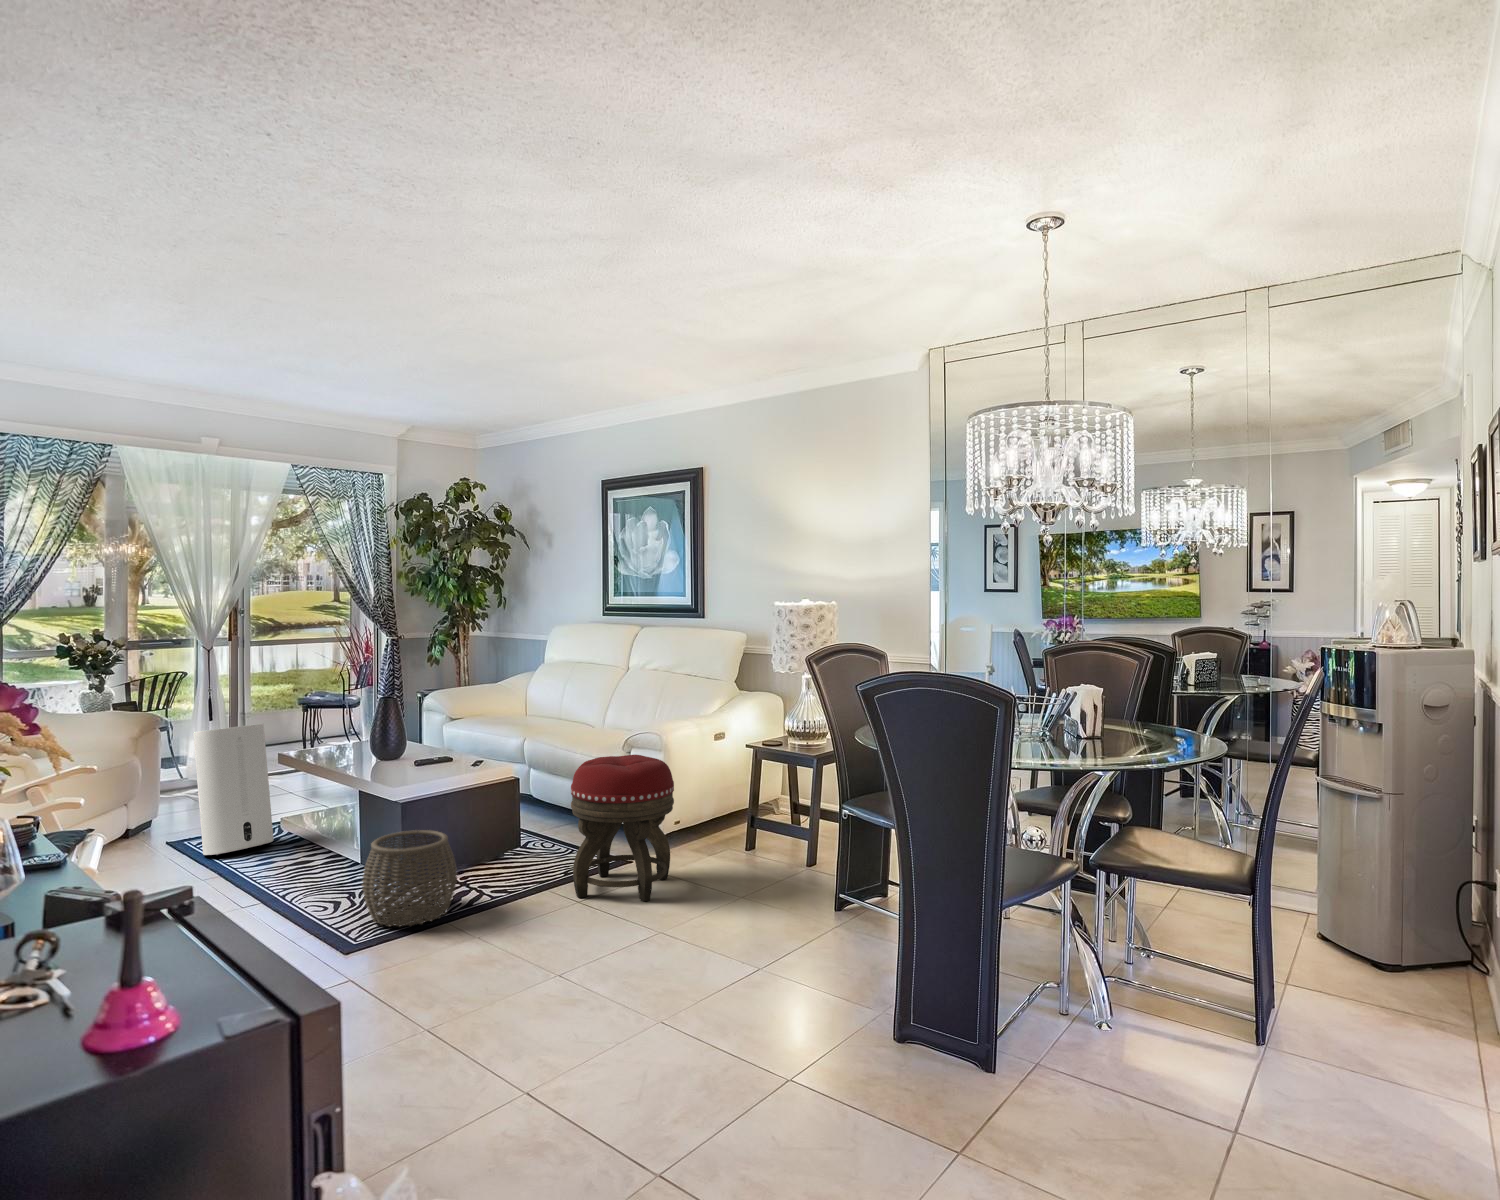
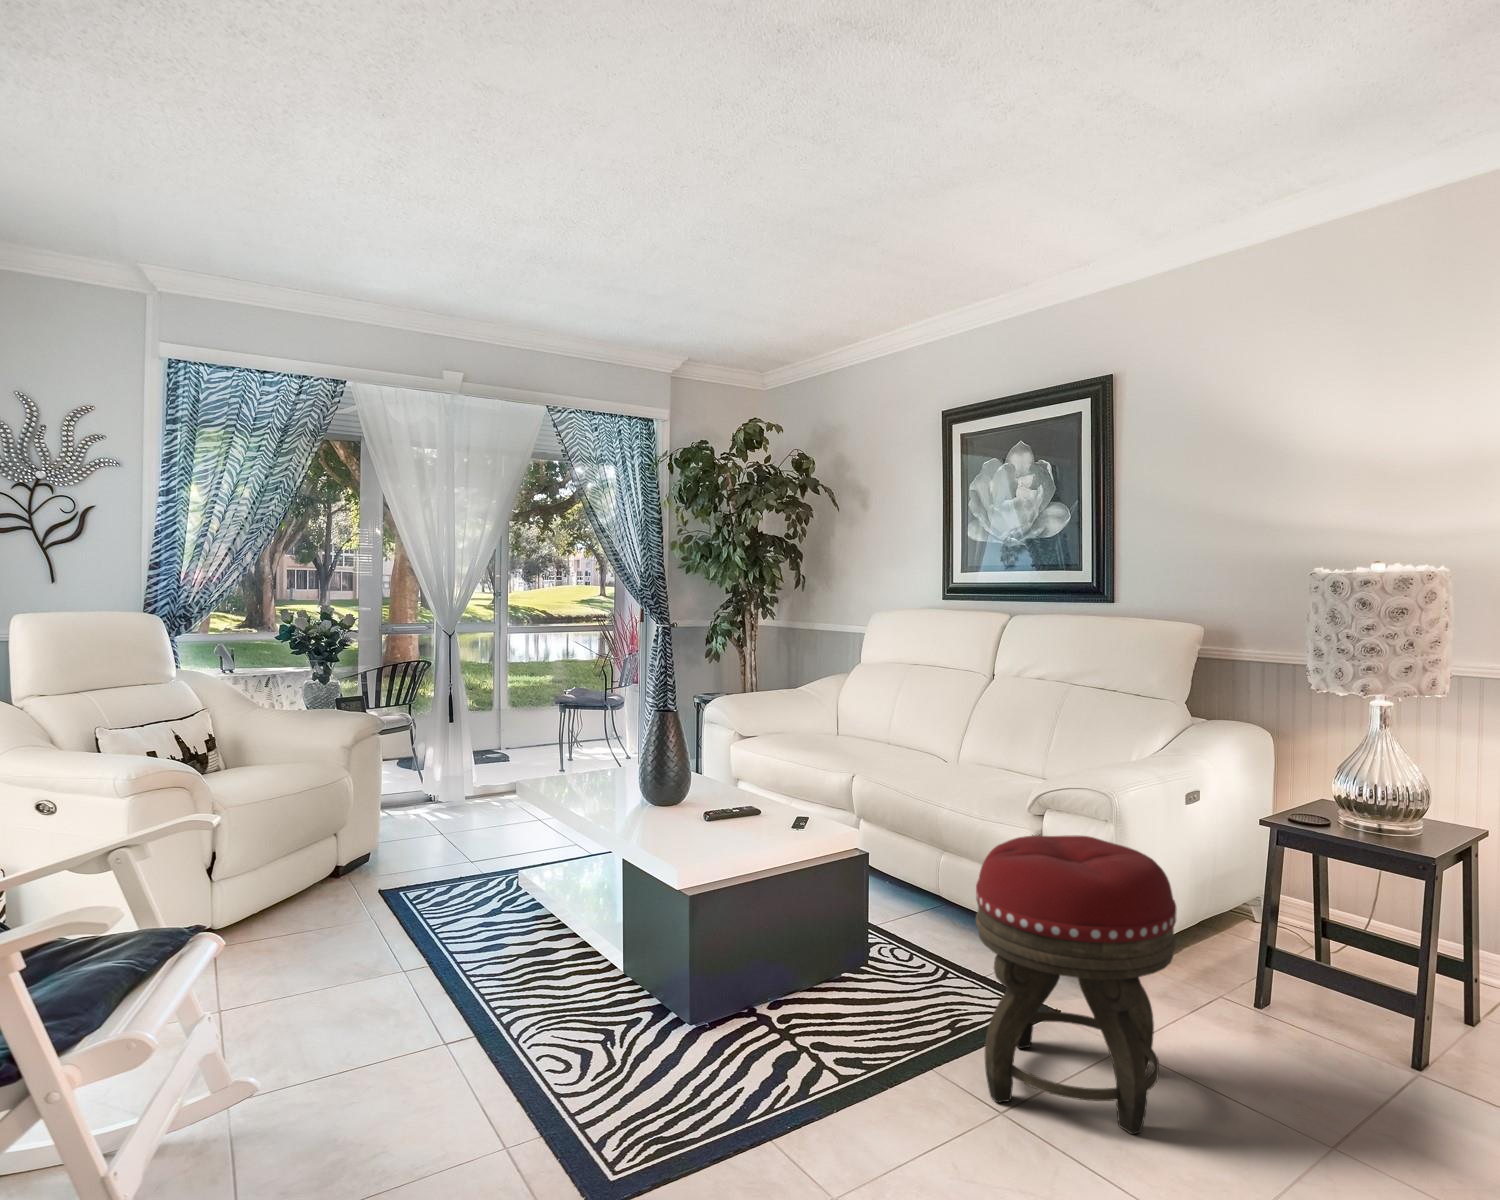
air purifier: present [193,724,273,855] -> none [409,738,510,924]
woven basket: present [362,830,457,927] -> none [624,948,783,1139]

